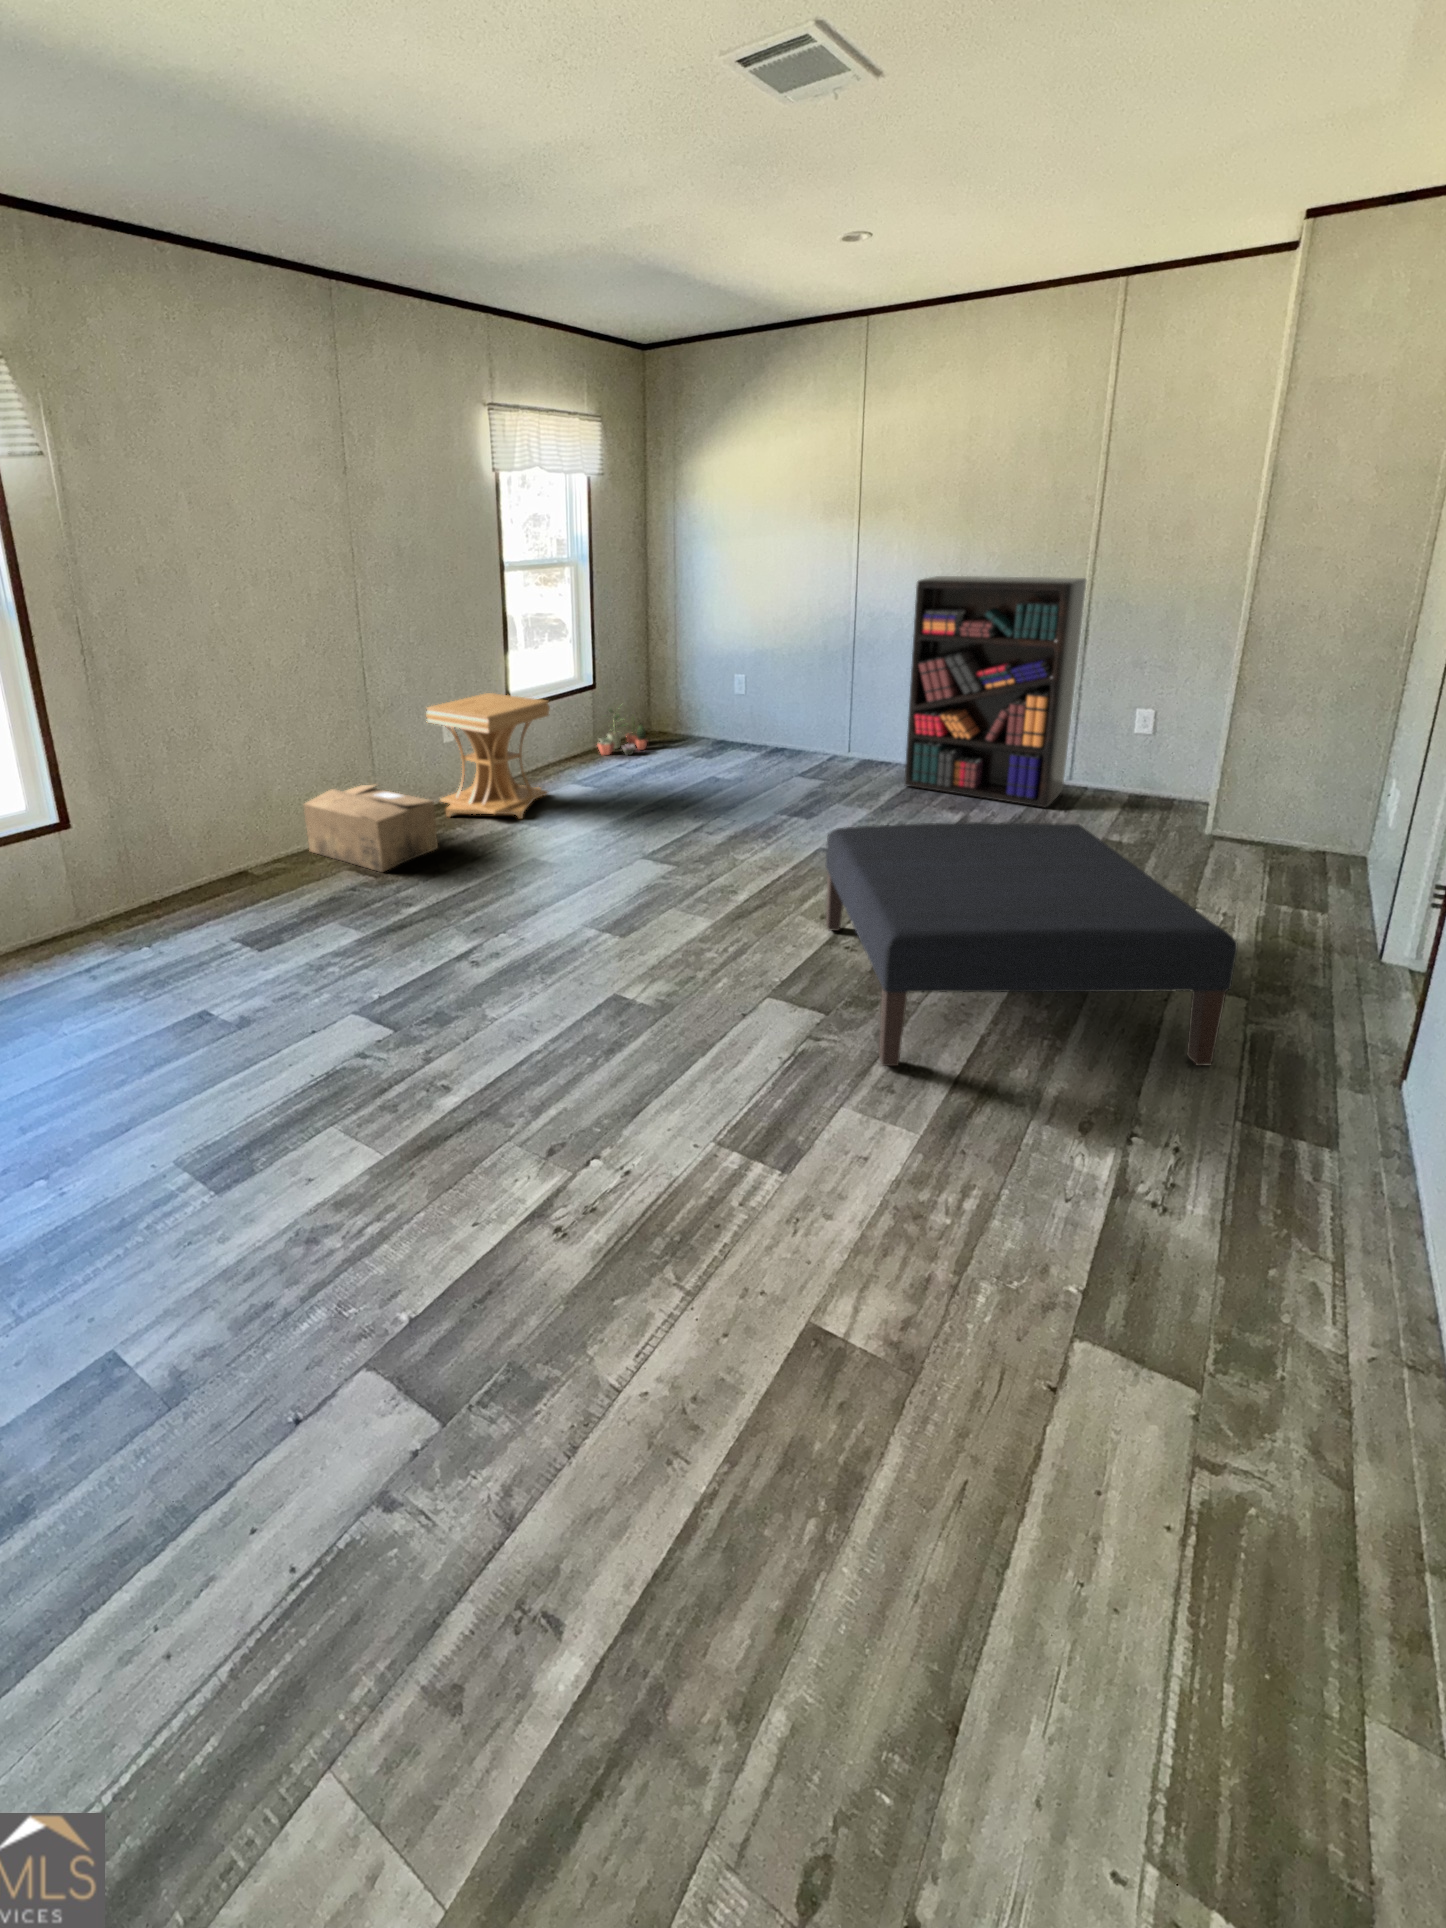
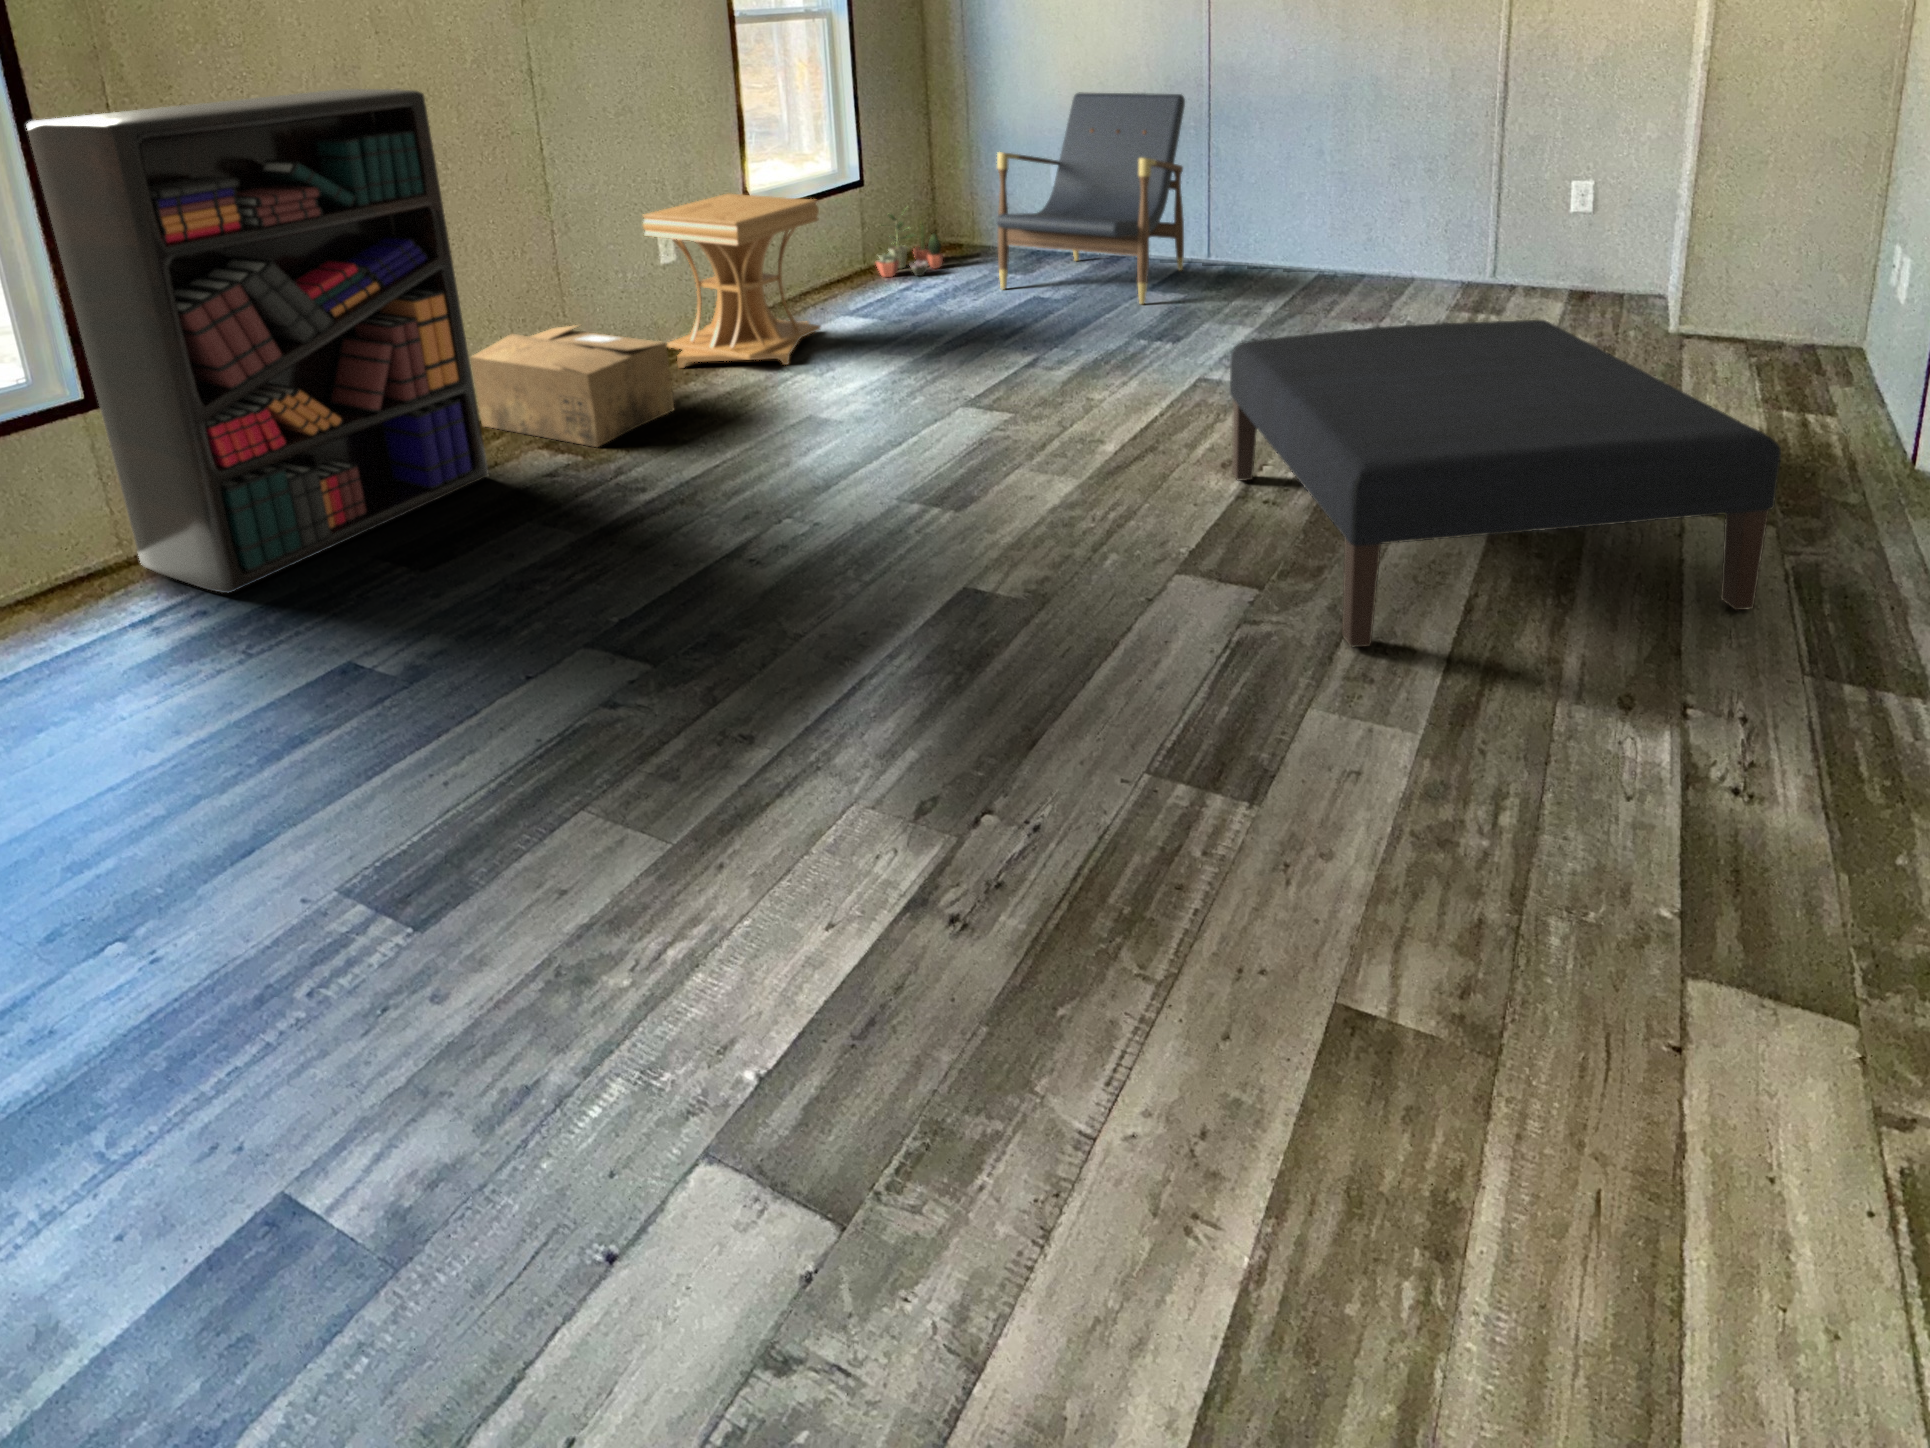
bookshelf: present [904,576,1086,807] -> present [26,89,489,593]
lounge chair: none [683,623,833,786] -> present [997,92,1185,304]

